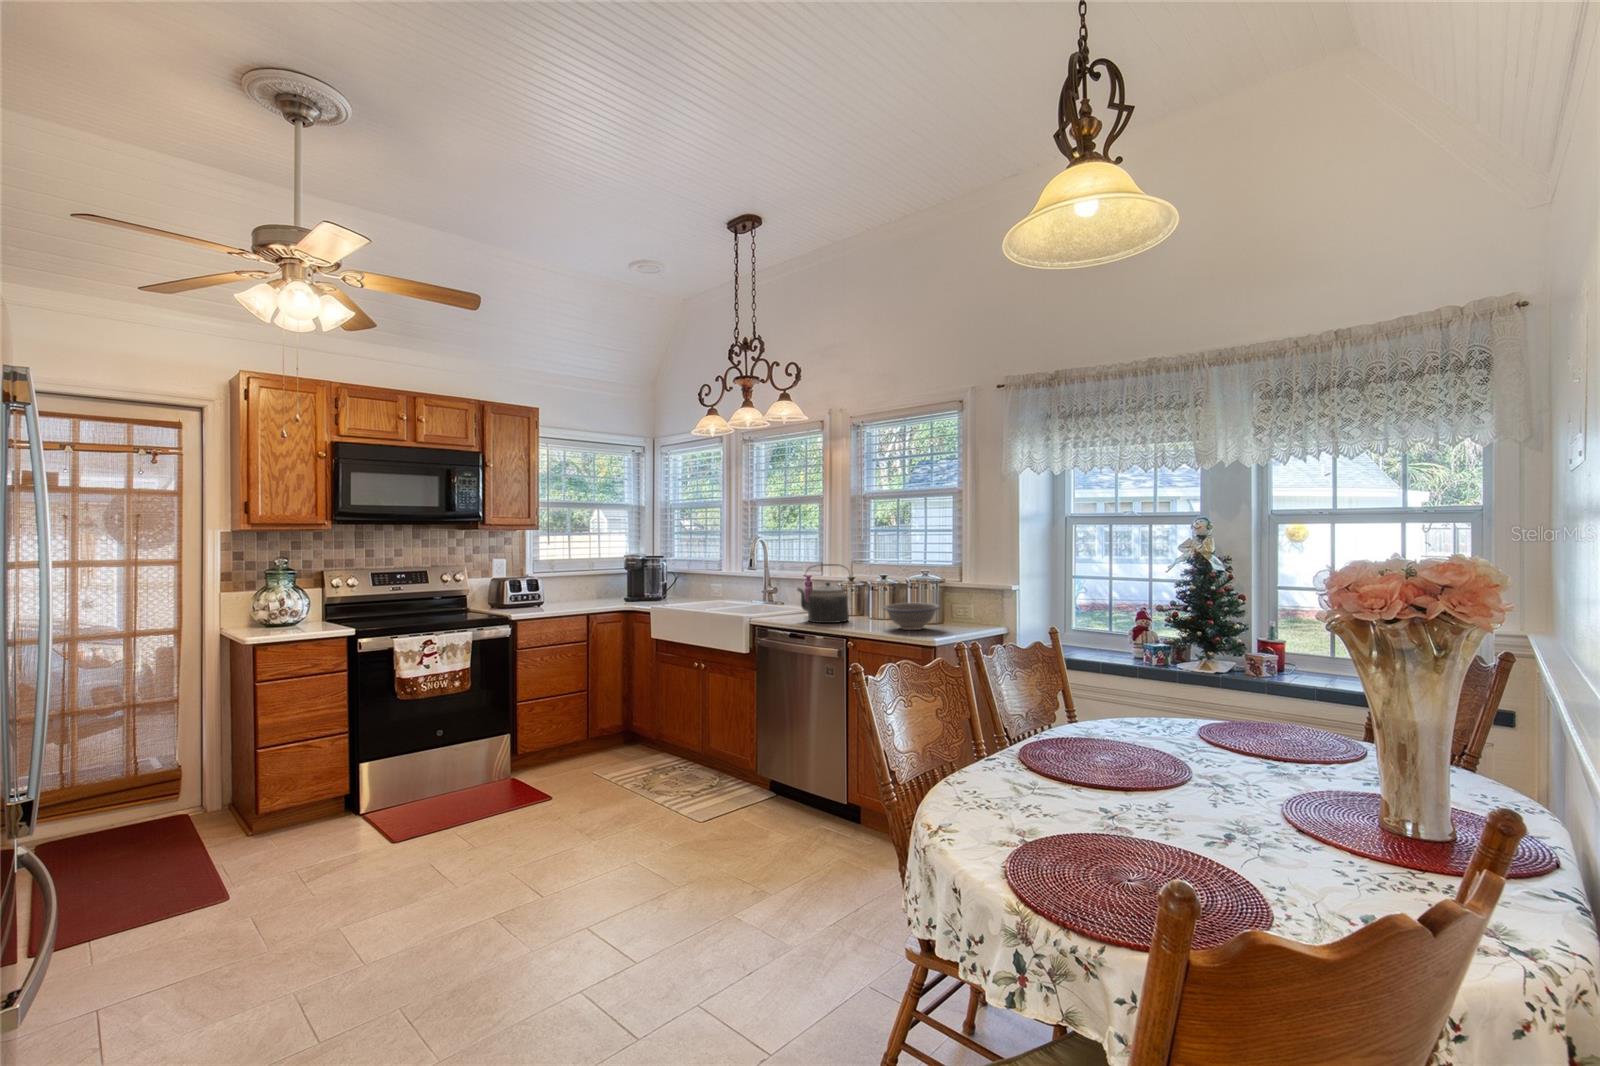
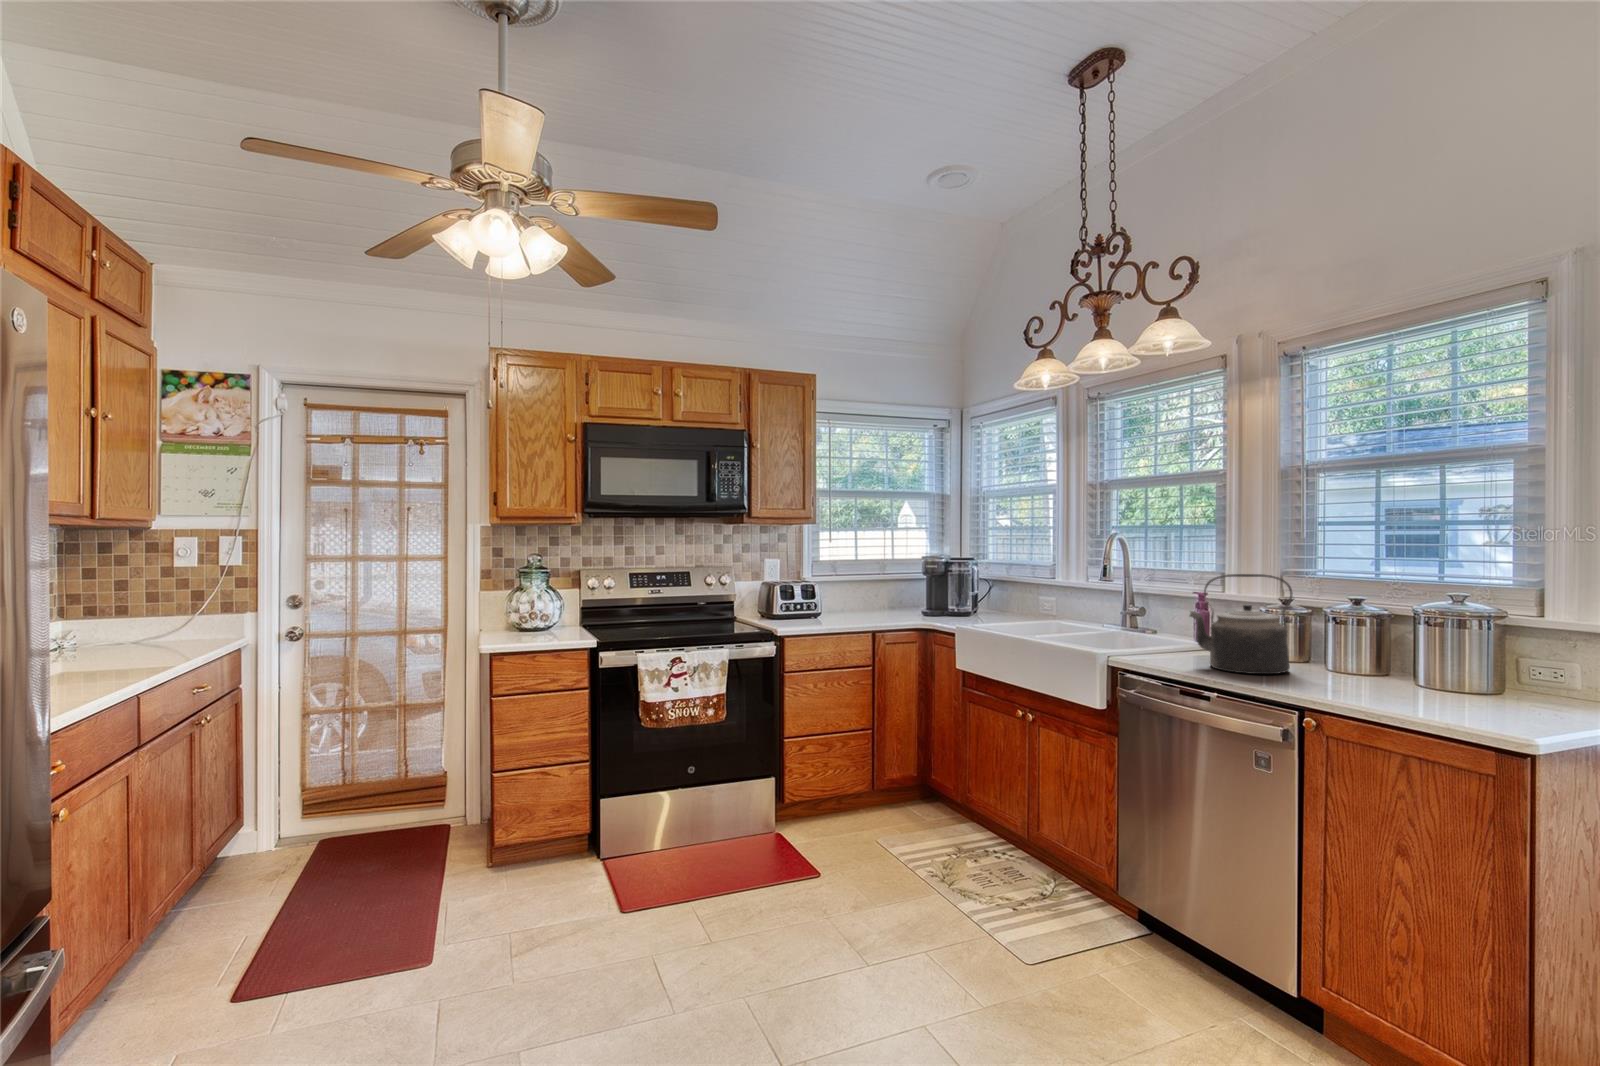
bowl: present [883,603,940,630] -> none [1374,649,1516,704]

